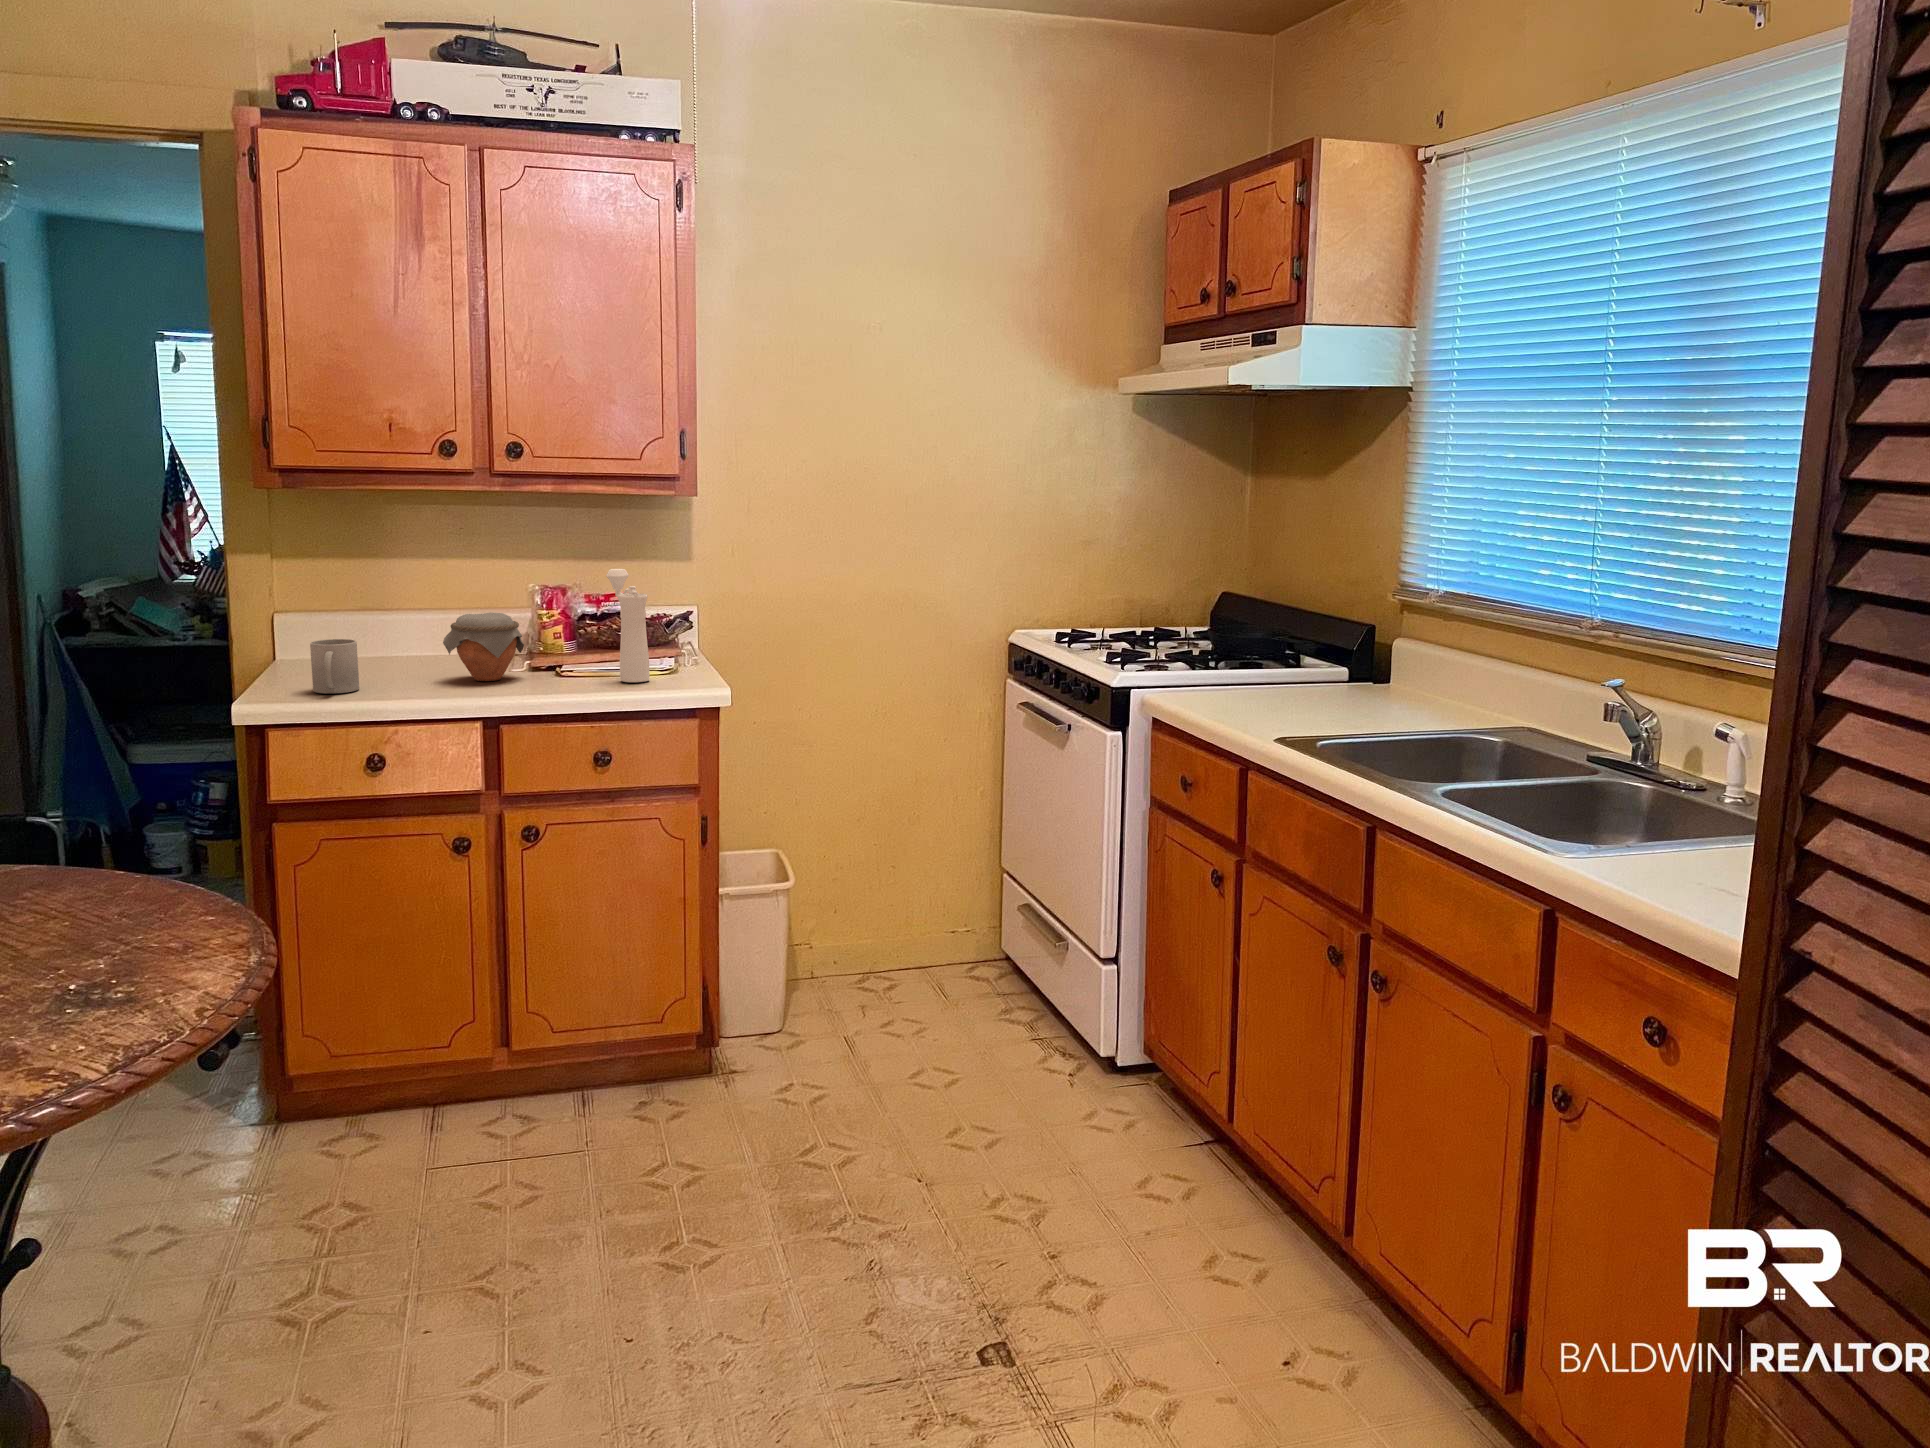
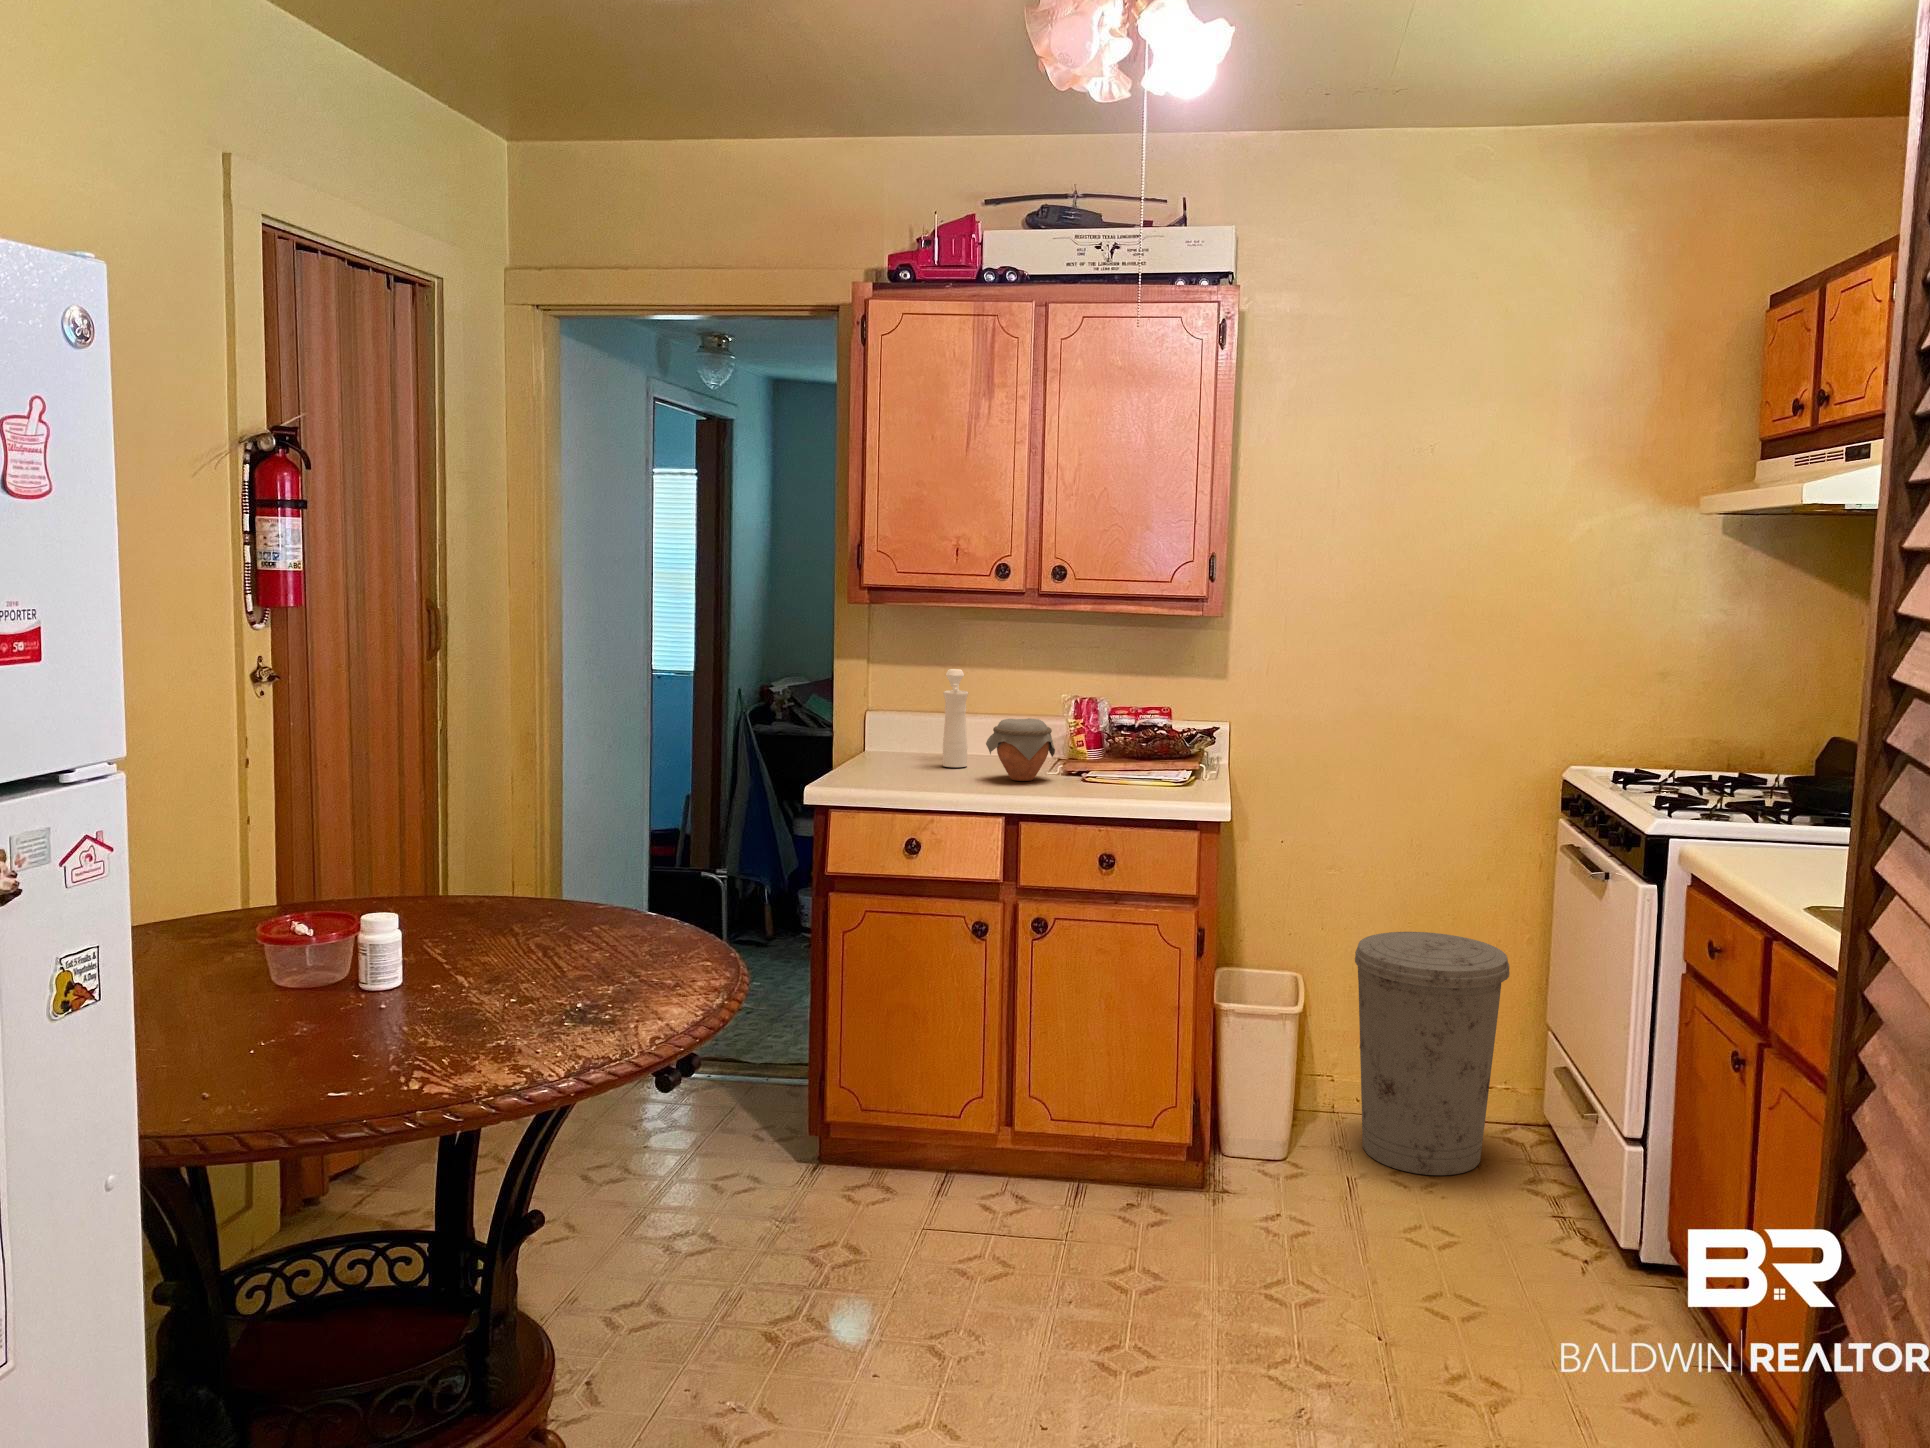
pepper mill: present [606,569,650,682] -> present [943,669,968,767]
mug: present [310,639,359,694] -> none [877,735,914,782]
trash can: none [837,797,979,1023] -> present [1355,932,1510,1175]

